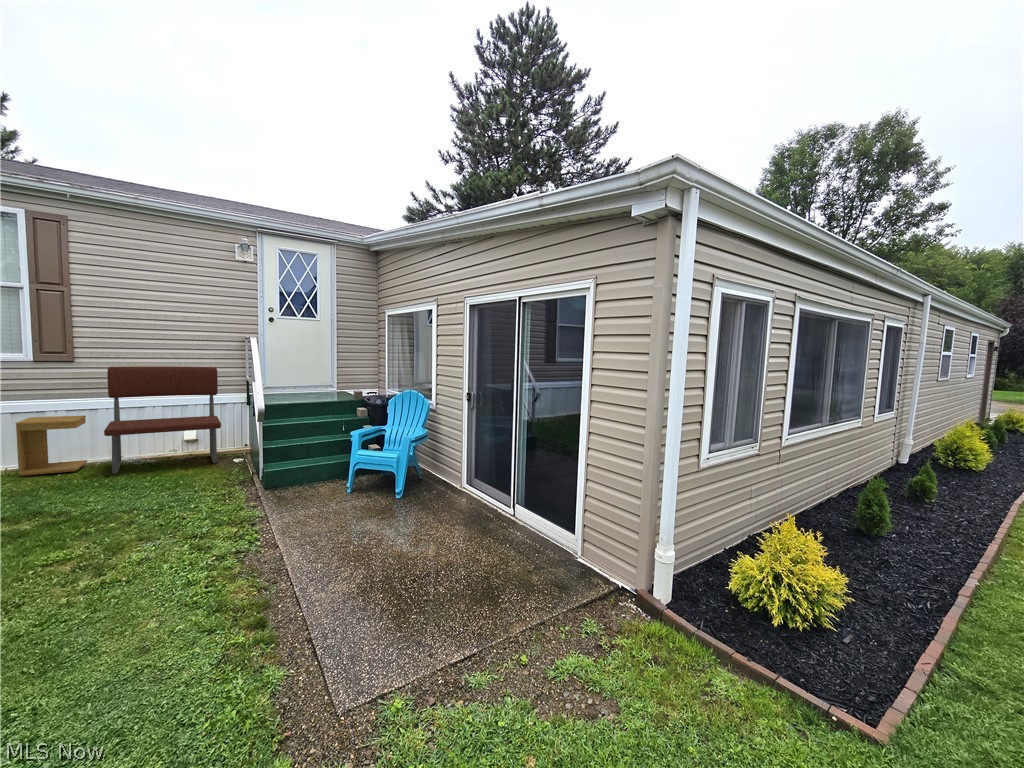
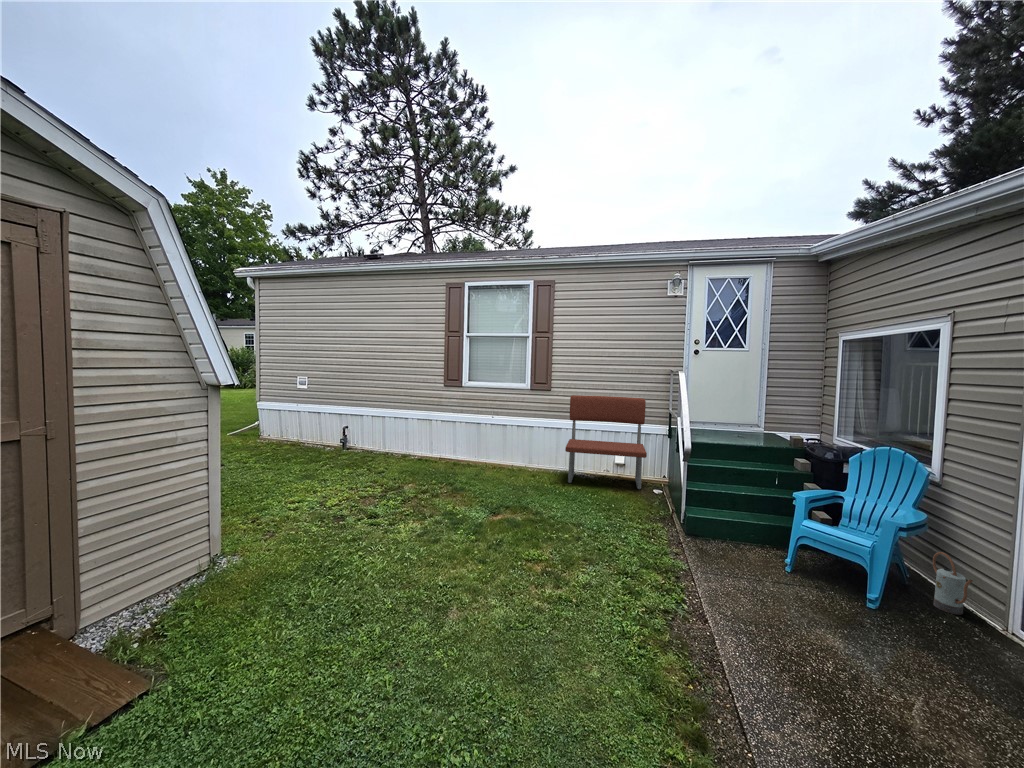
side table: present [16,415,87,476] -> none [519,430,556,475]
watering can: none [431,452,447,488] -> present [933,552,973,615]

